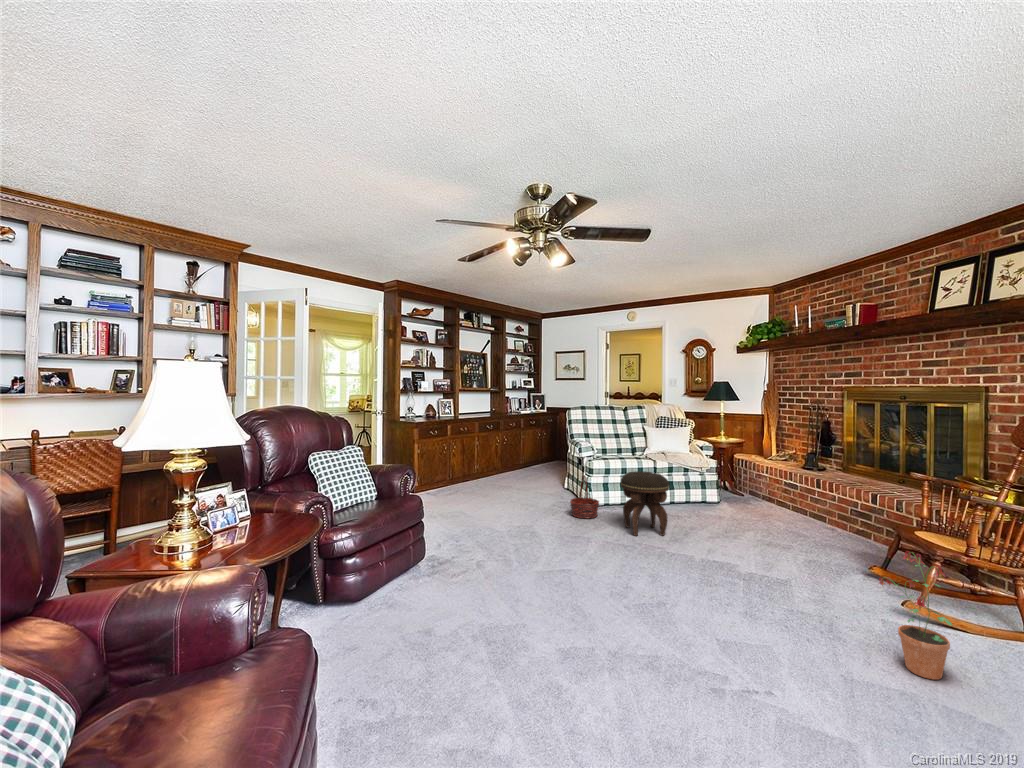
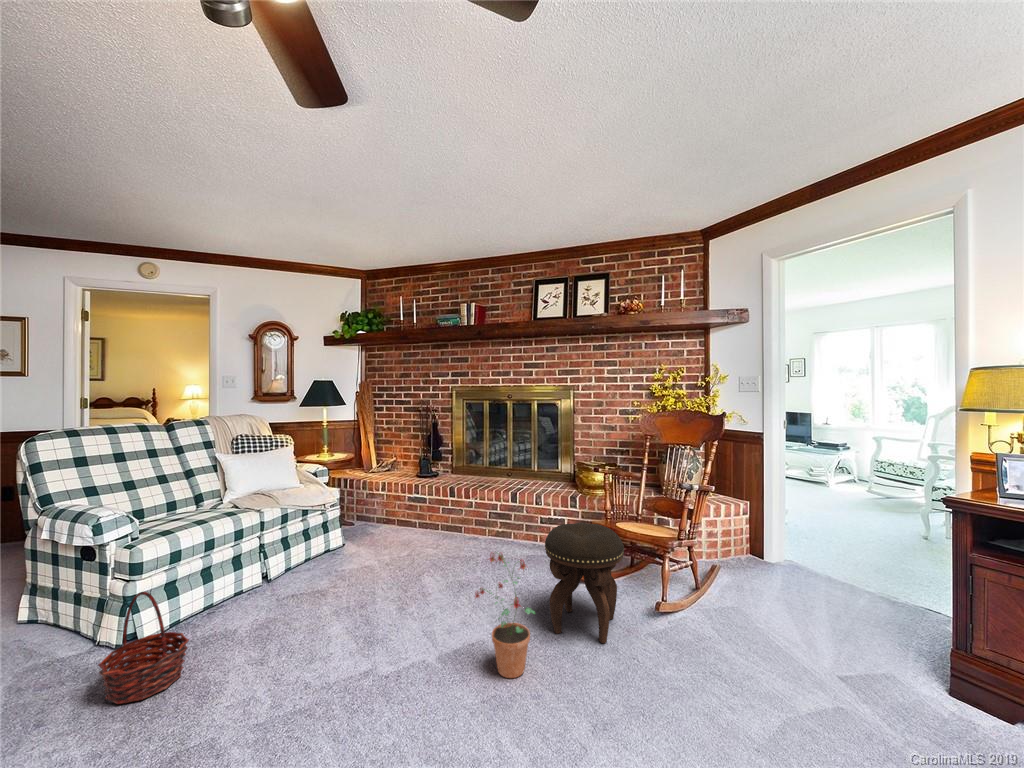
footstool: present [621,471,670,536] -> present [545,523,624,643]
potted plant: present [879,551,952,680] -> present [475,553,535,678]

